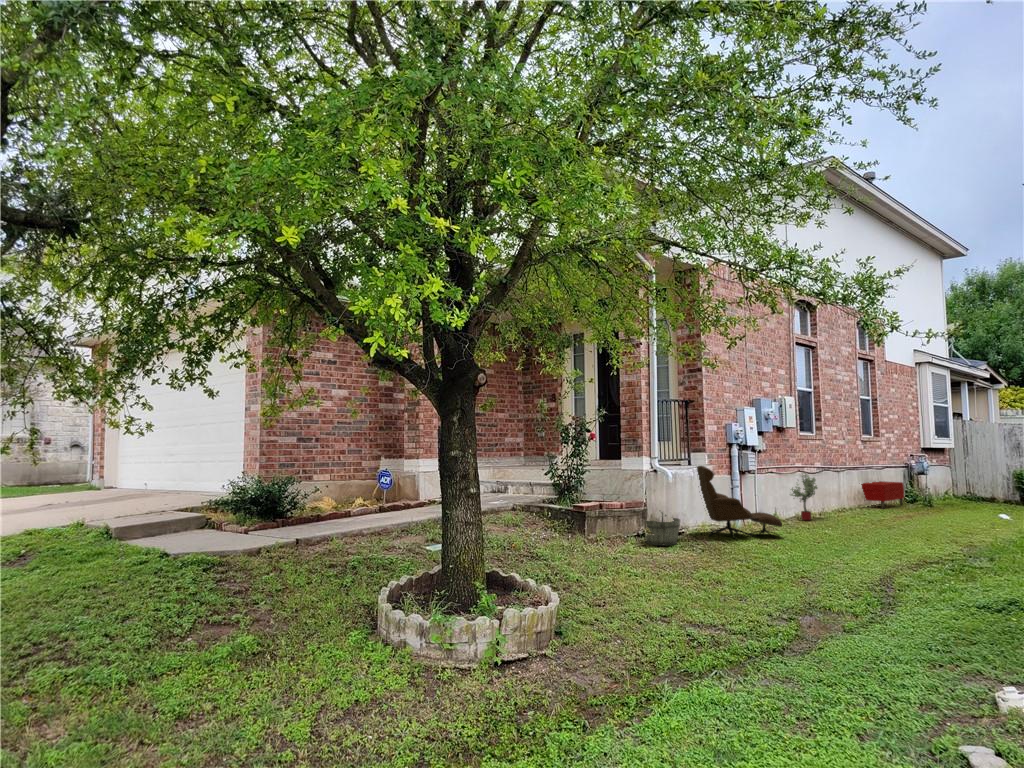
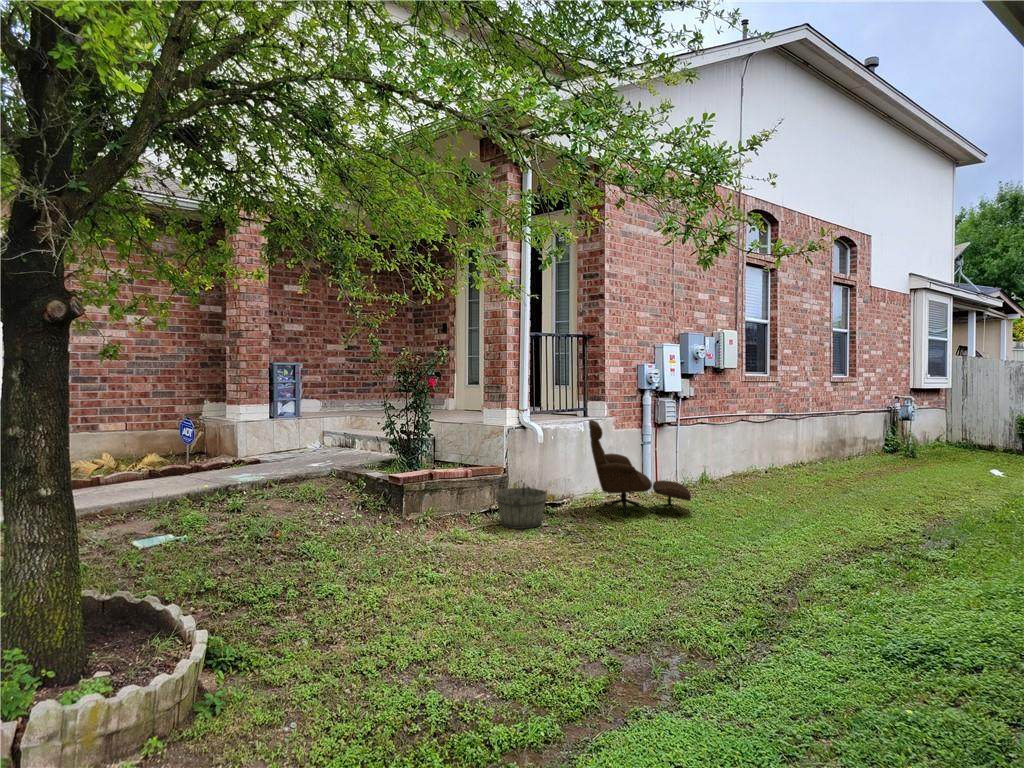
potted tree: present [791,472,817,521] -> none [723,423,762,484]
bench: present [861,481,904,509] -> none [823,430,879,465]

